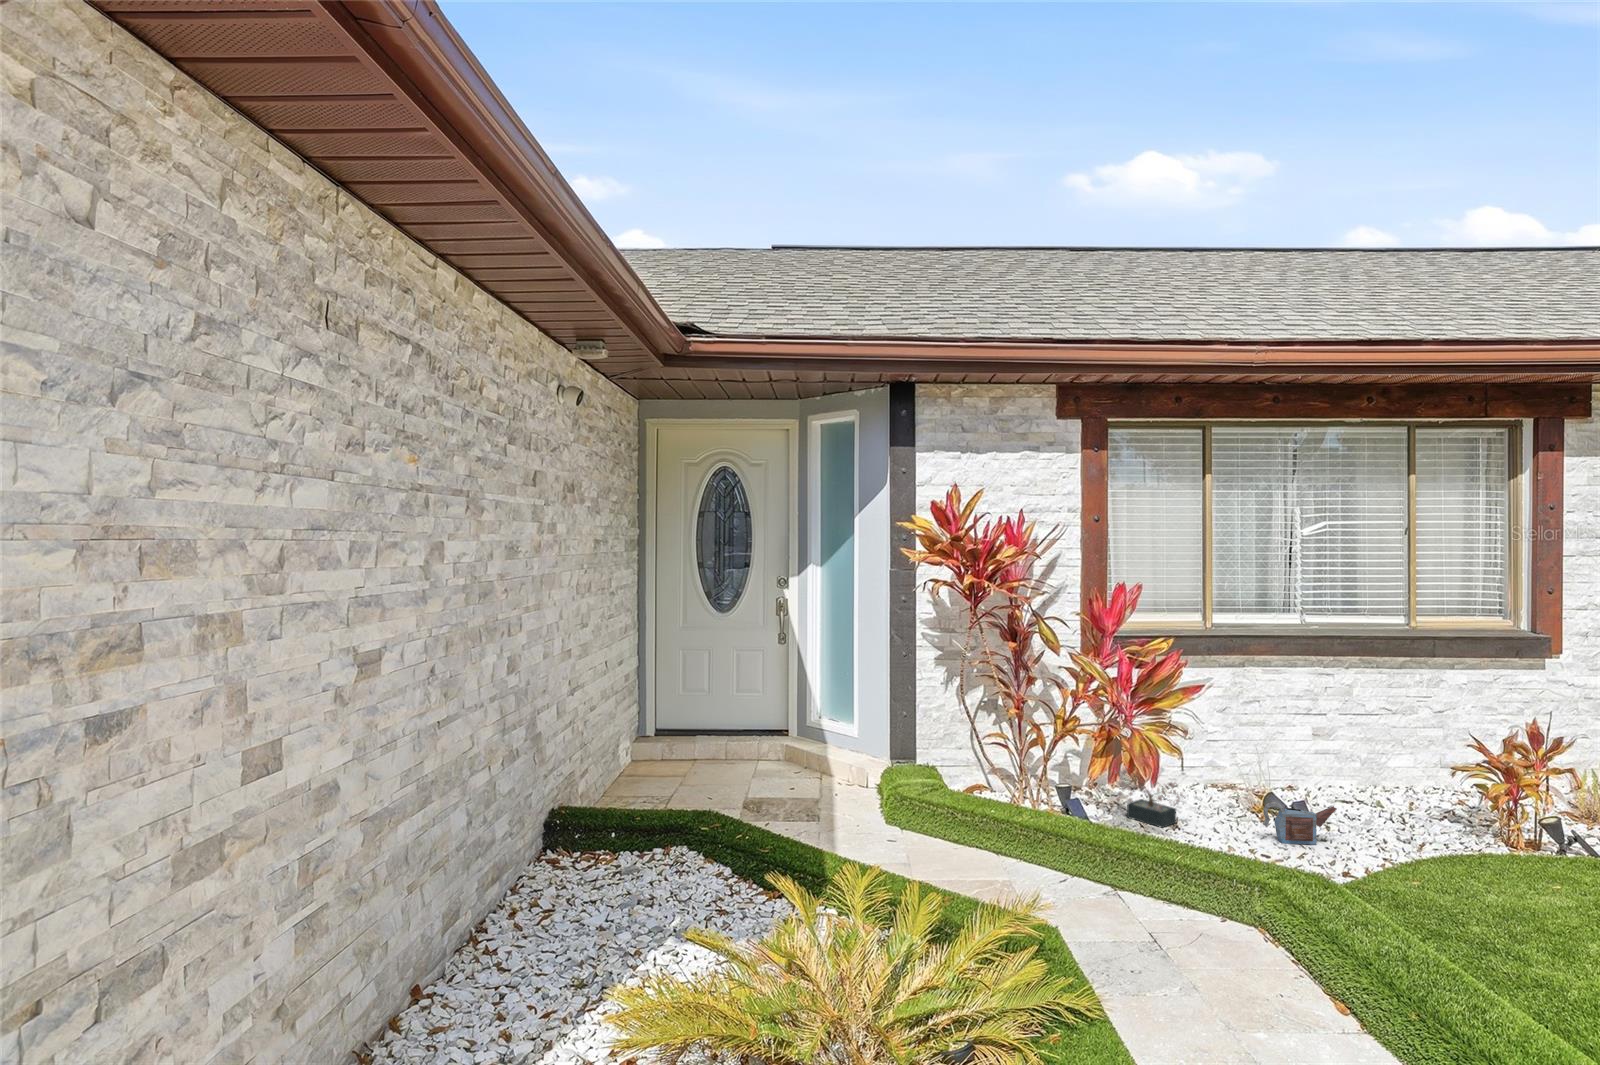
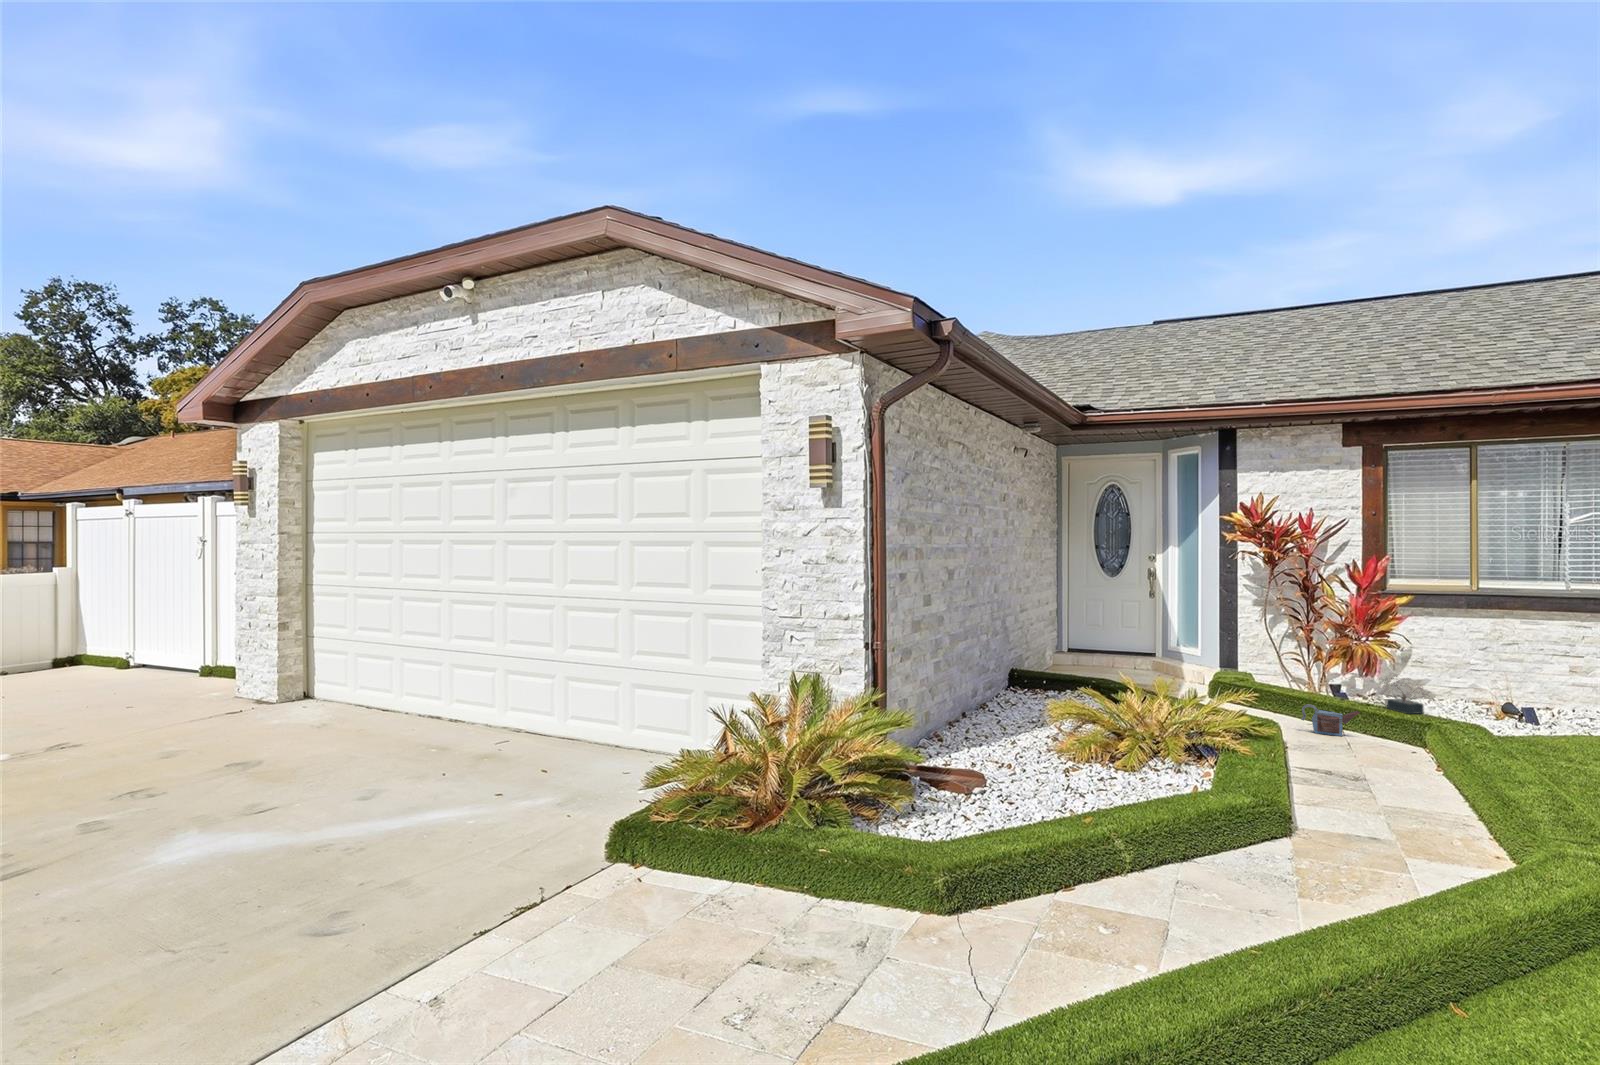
watering can: present [1263,802,1337,845] -> present [1301,704,1360,736]

